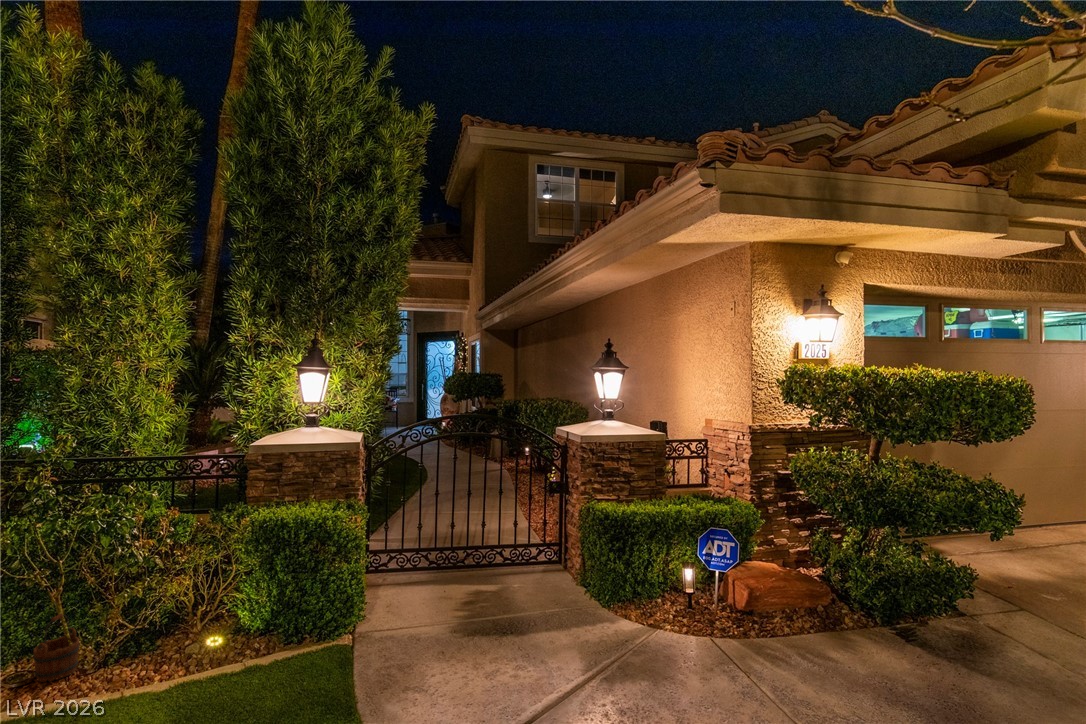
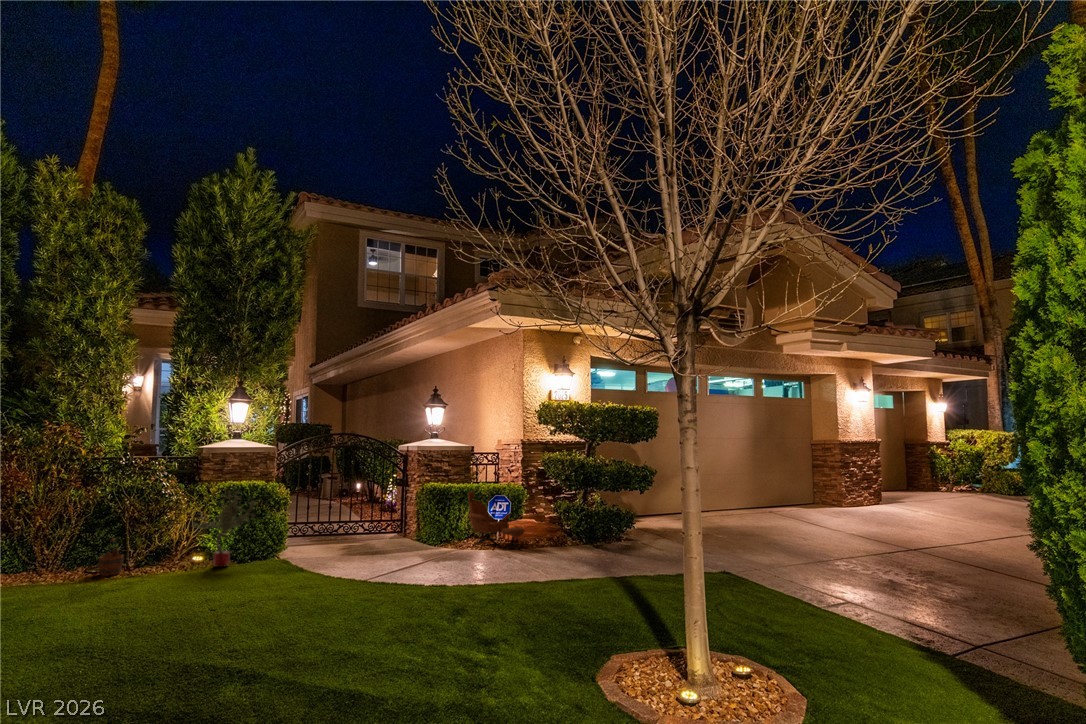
lounge chair: none [662,520,774,663] -> present [468,492,524,550]
potted tree: none [187,532,288,668] -> present [193,492,256,567]

